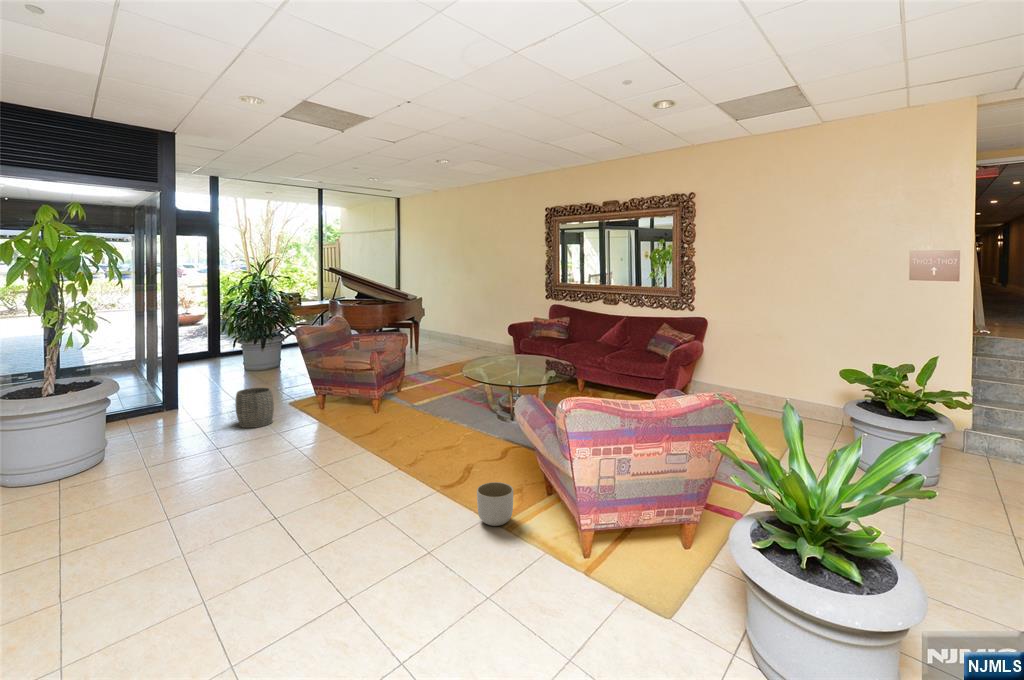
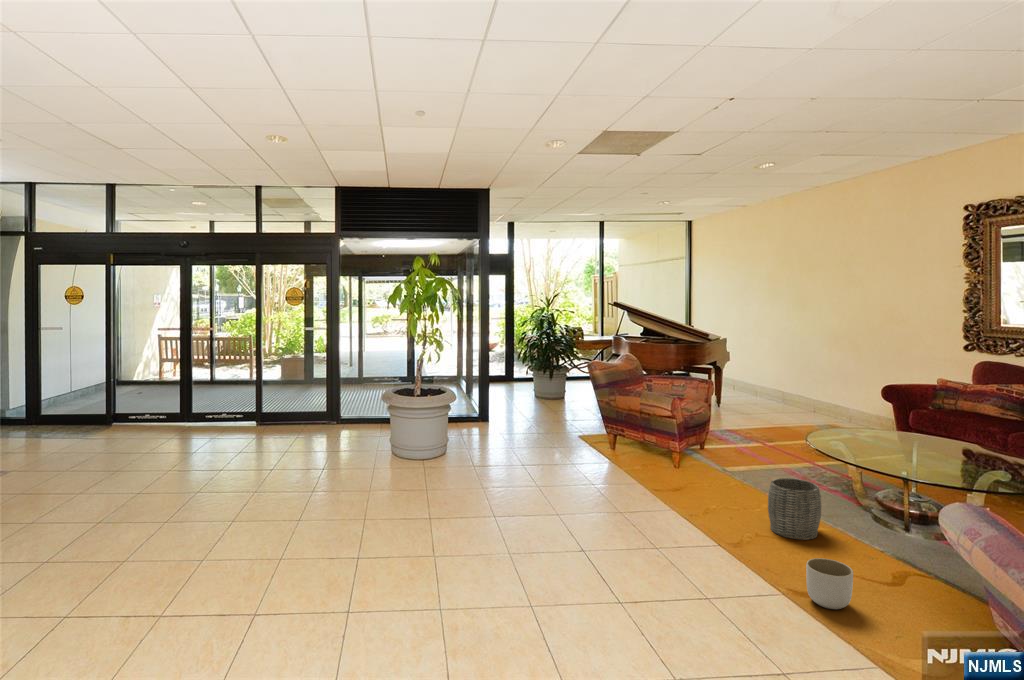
woven basket: present [235,388,274,428] -> present [768,478,821,540]

